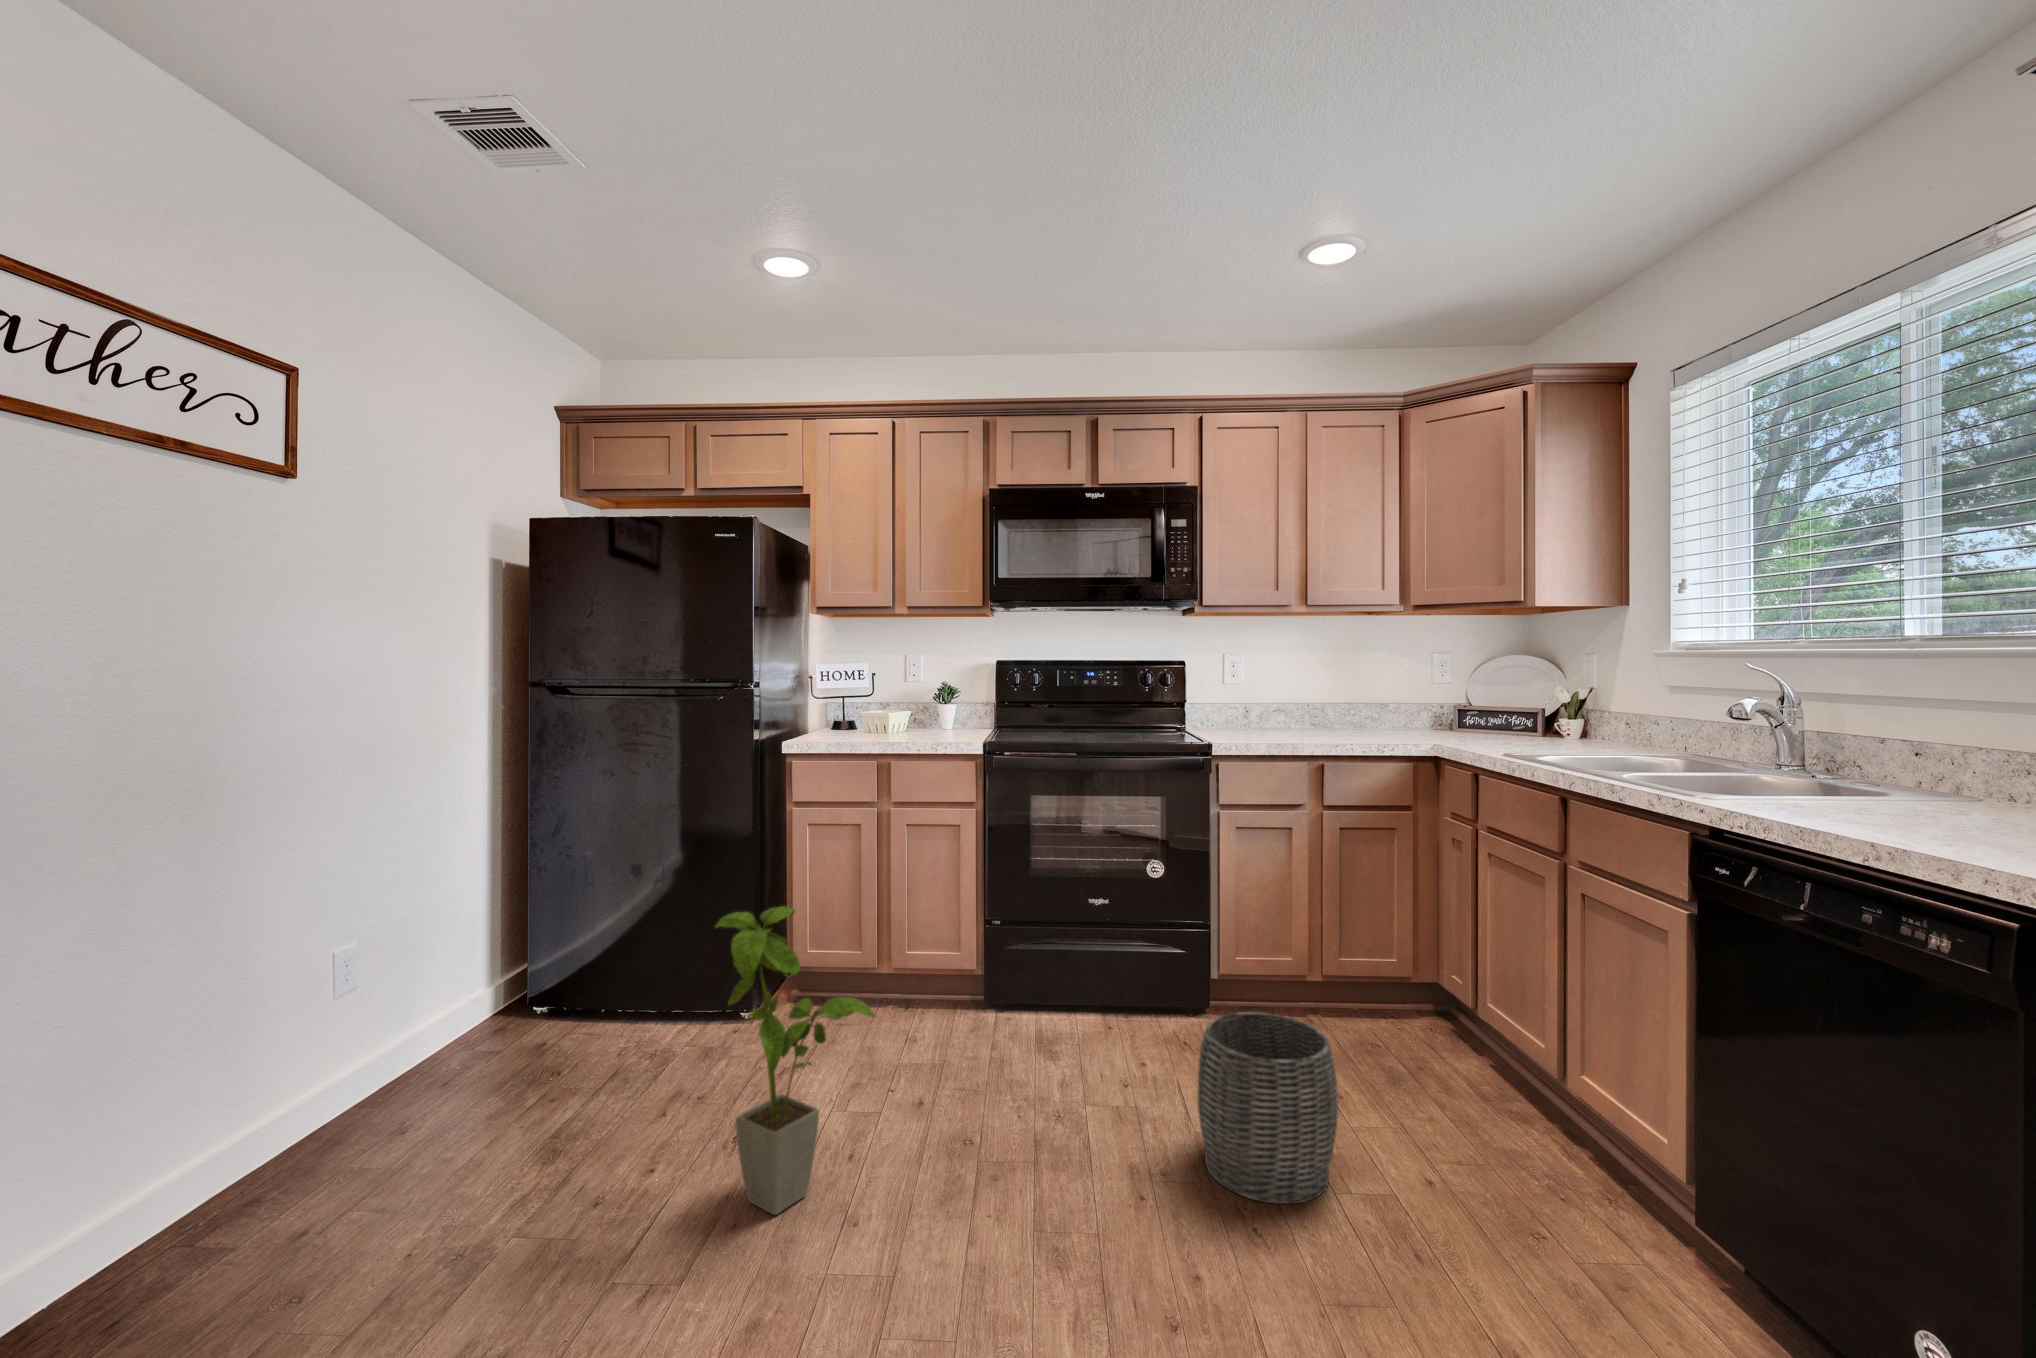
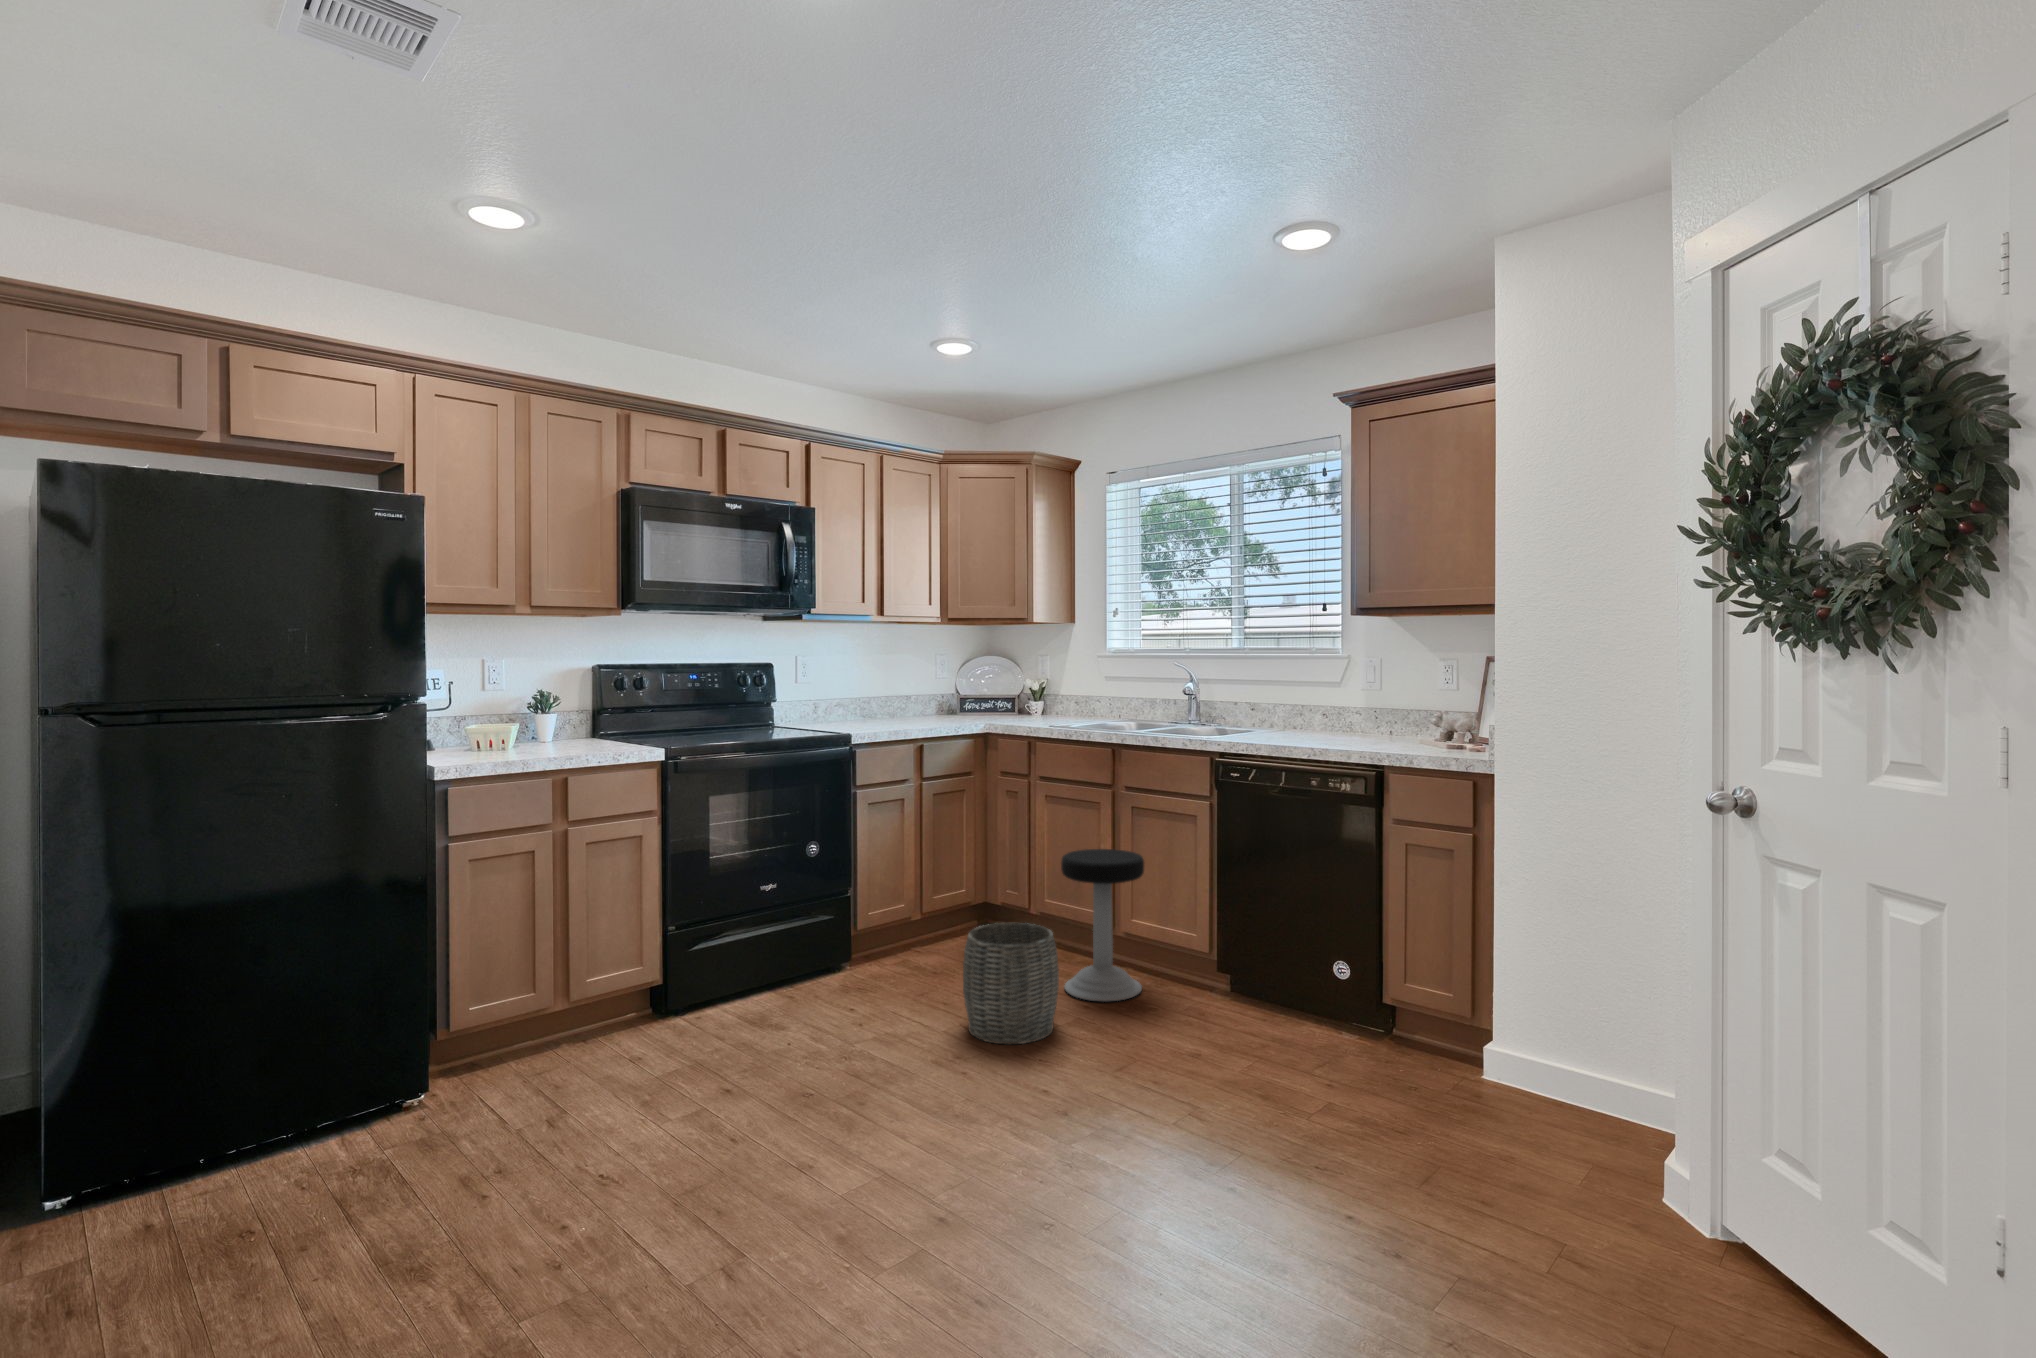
house plant: present [715,906,876,1215] -> none [680,898,832,1185]
stool: none [1412,942,1559,1204] -> present [1061,849,1144,1001]

